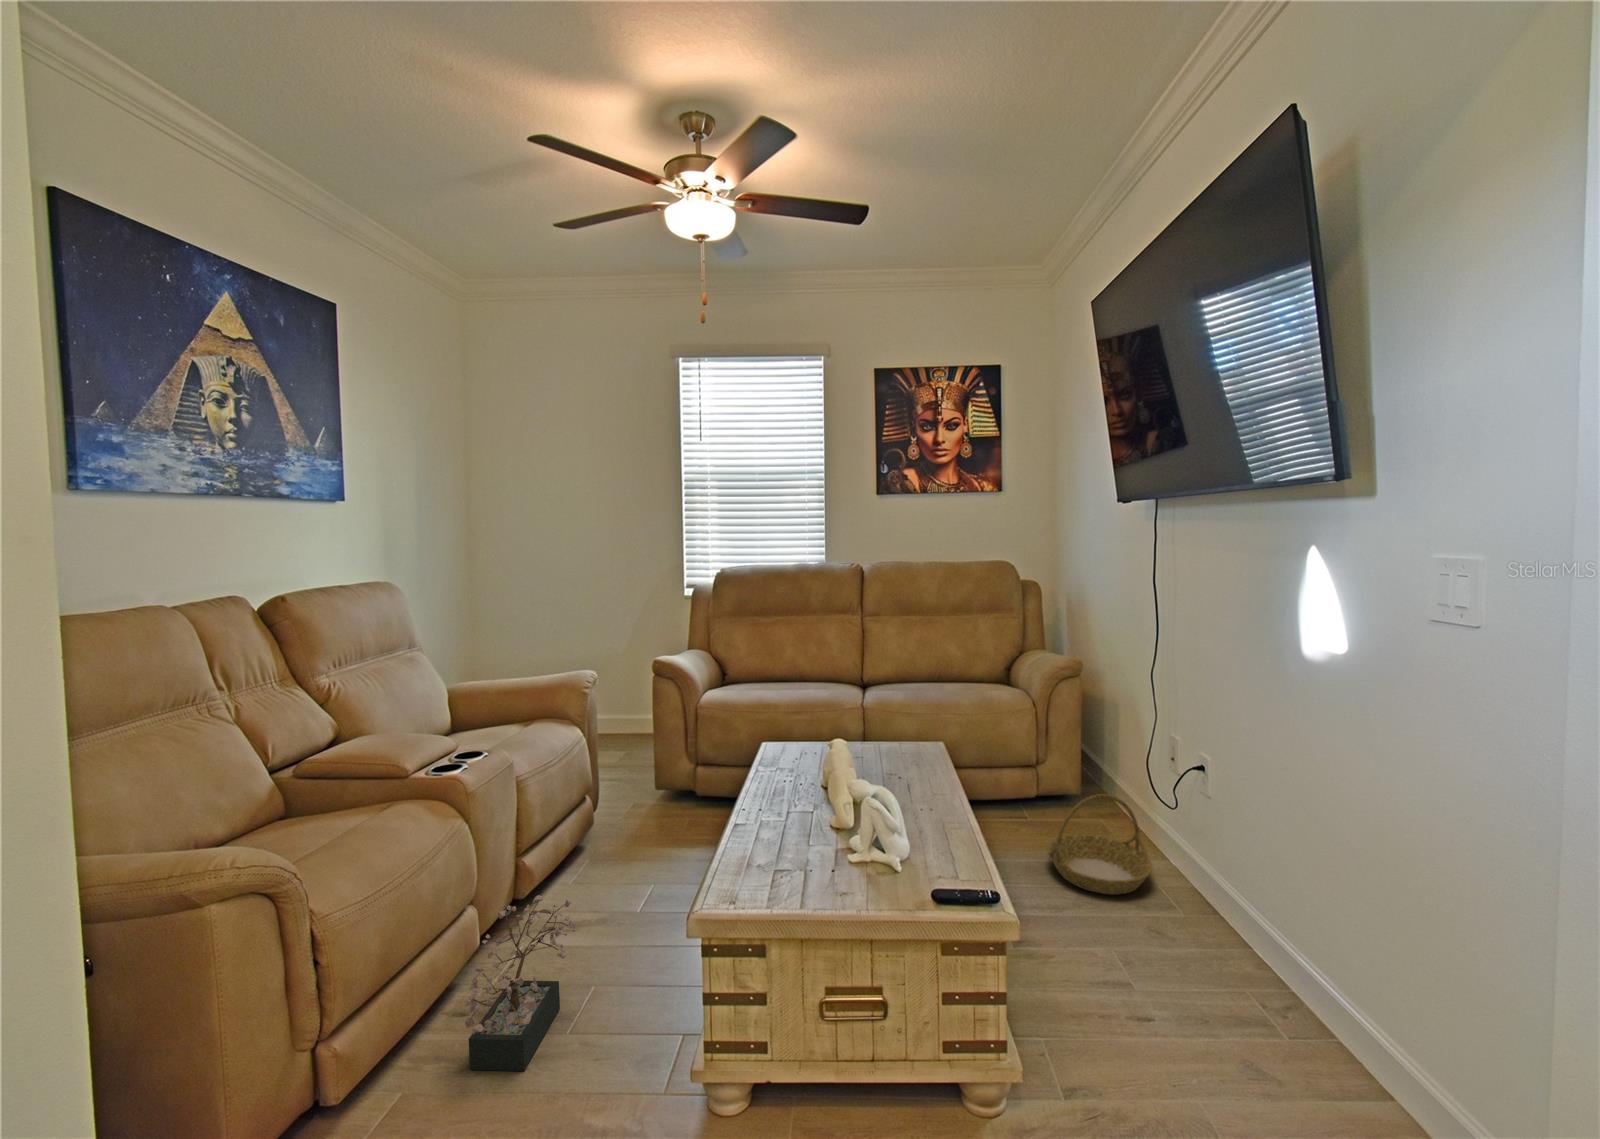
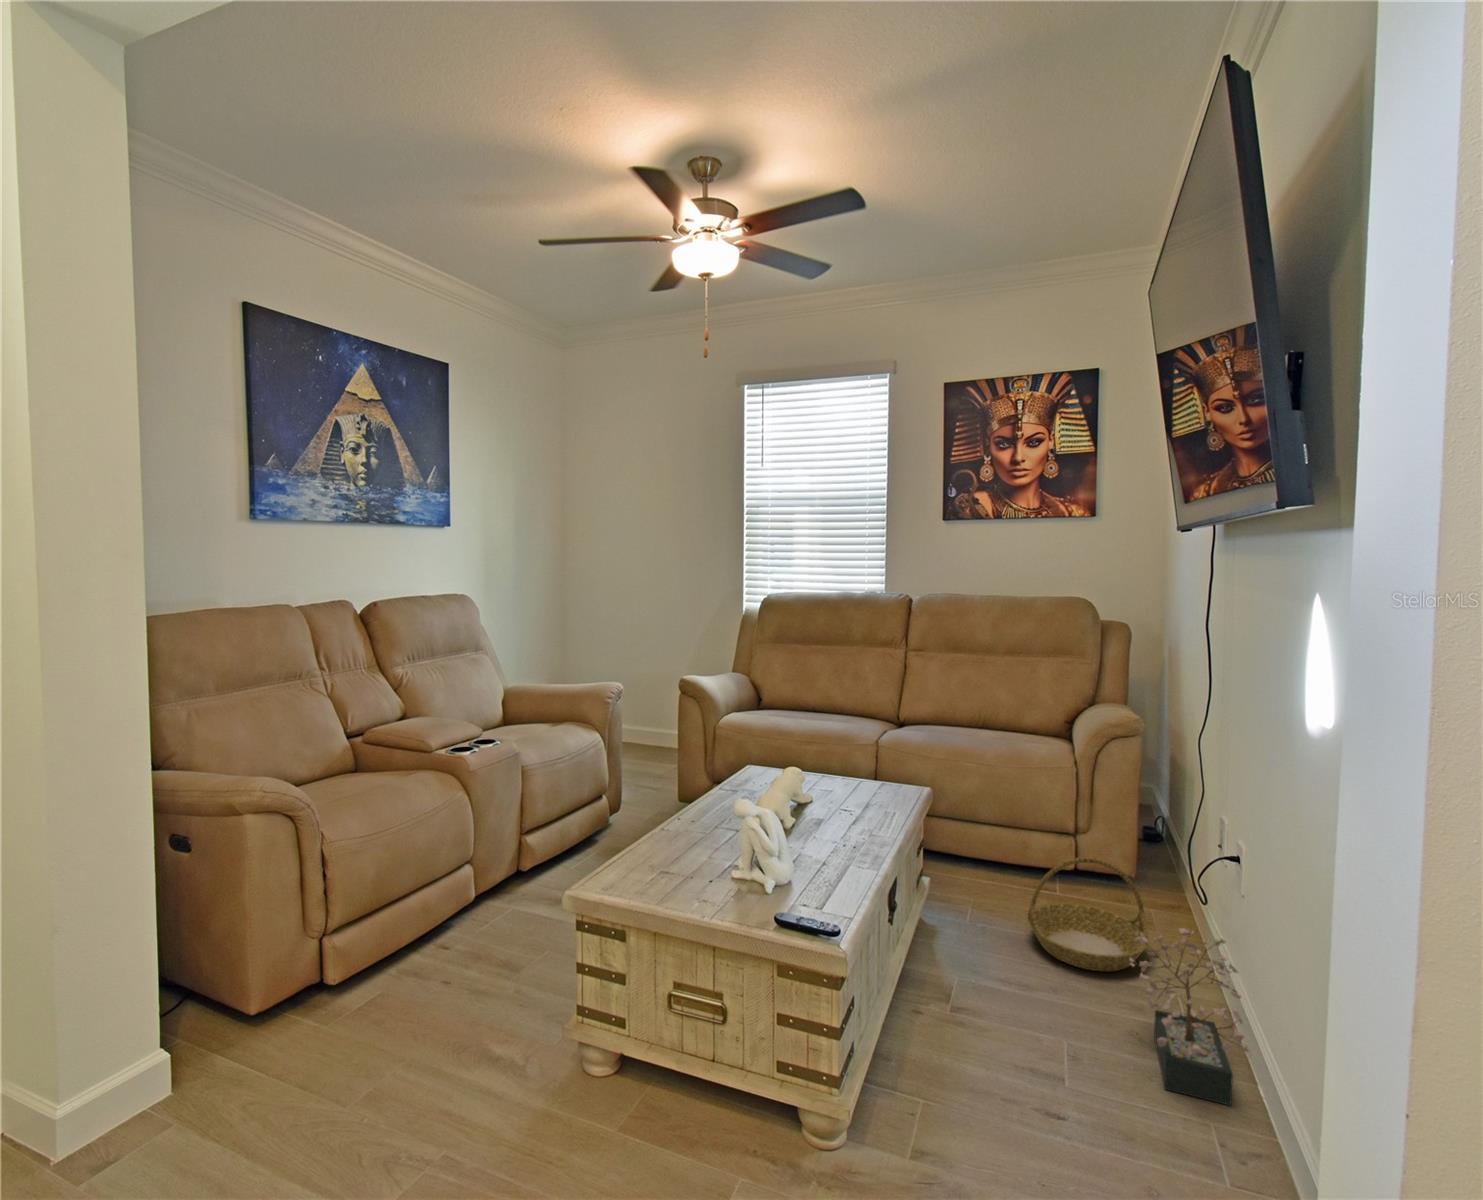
decorative plant: present [465,895,576,1071] -> present [1129,928,1251,1105]

